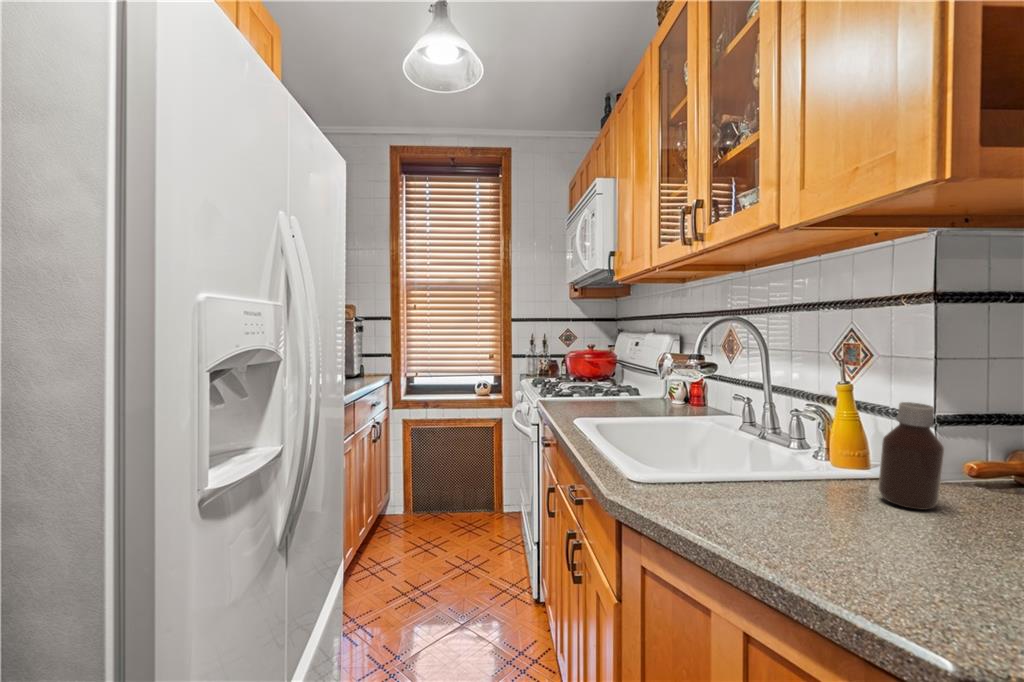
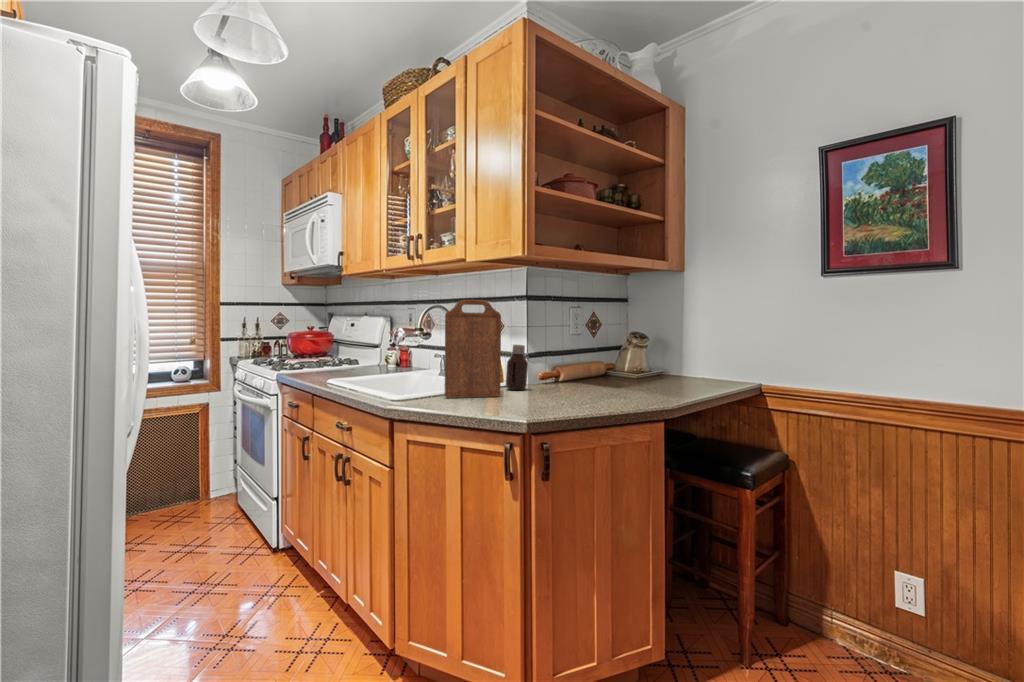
cutting board: none [721,305,870,534] -> present [445,300,501,398]

